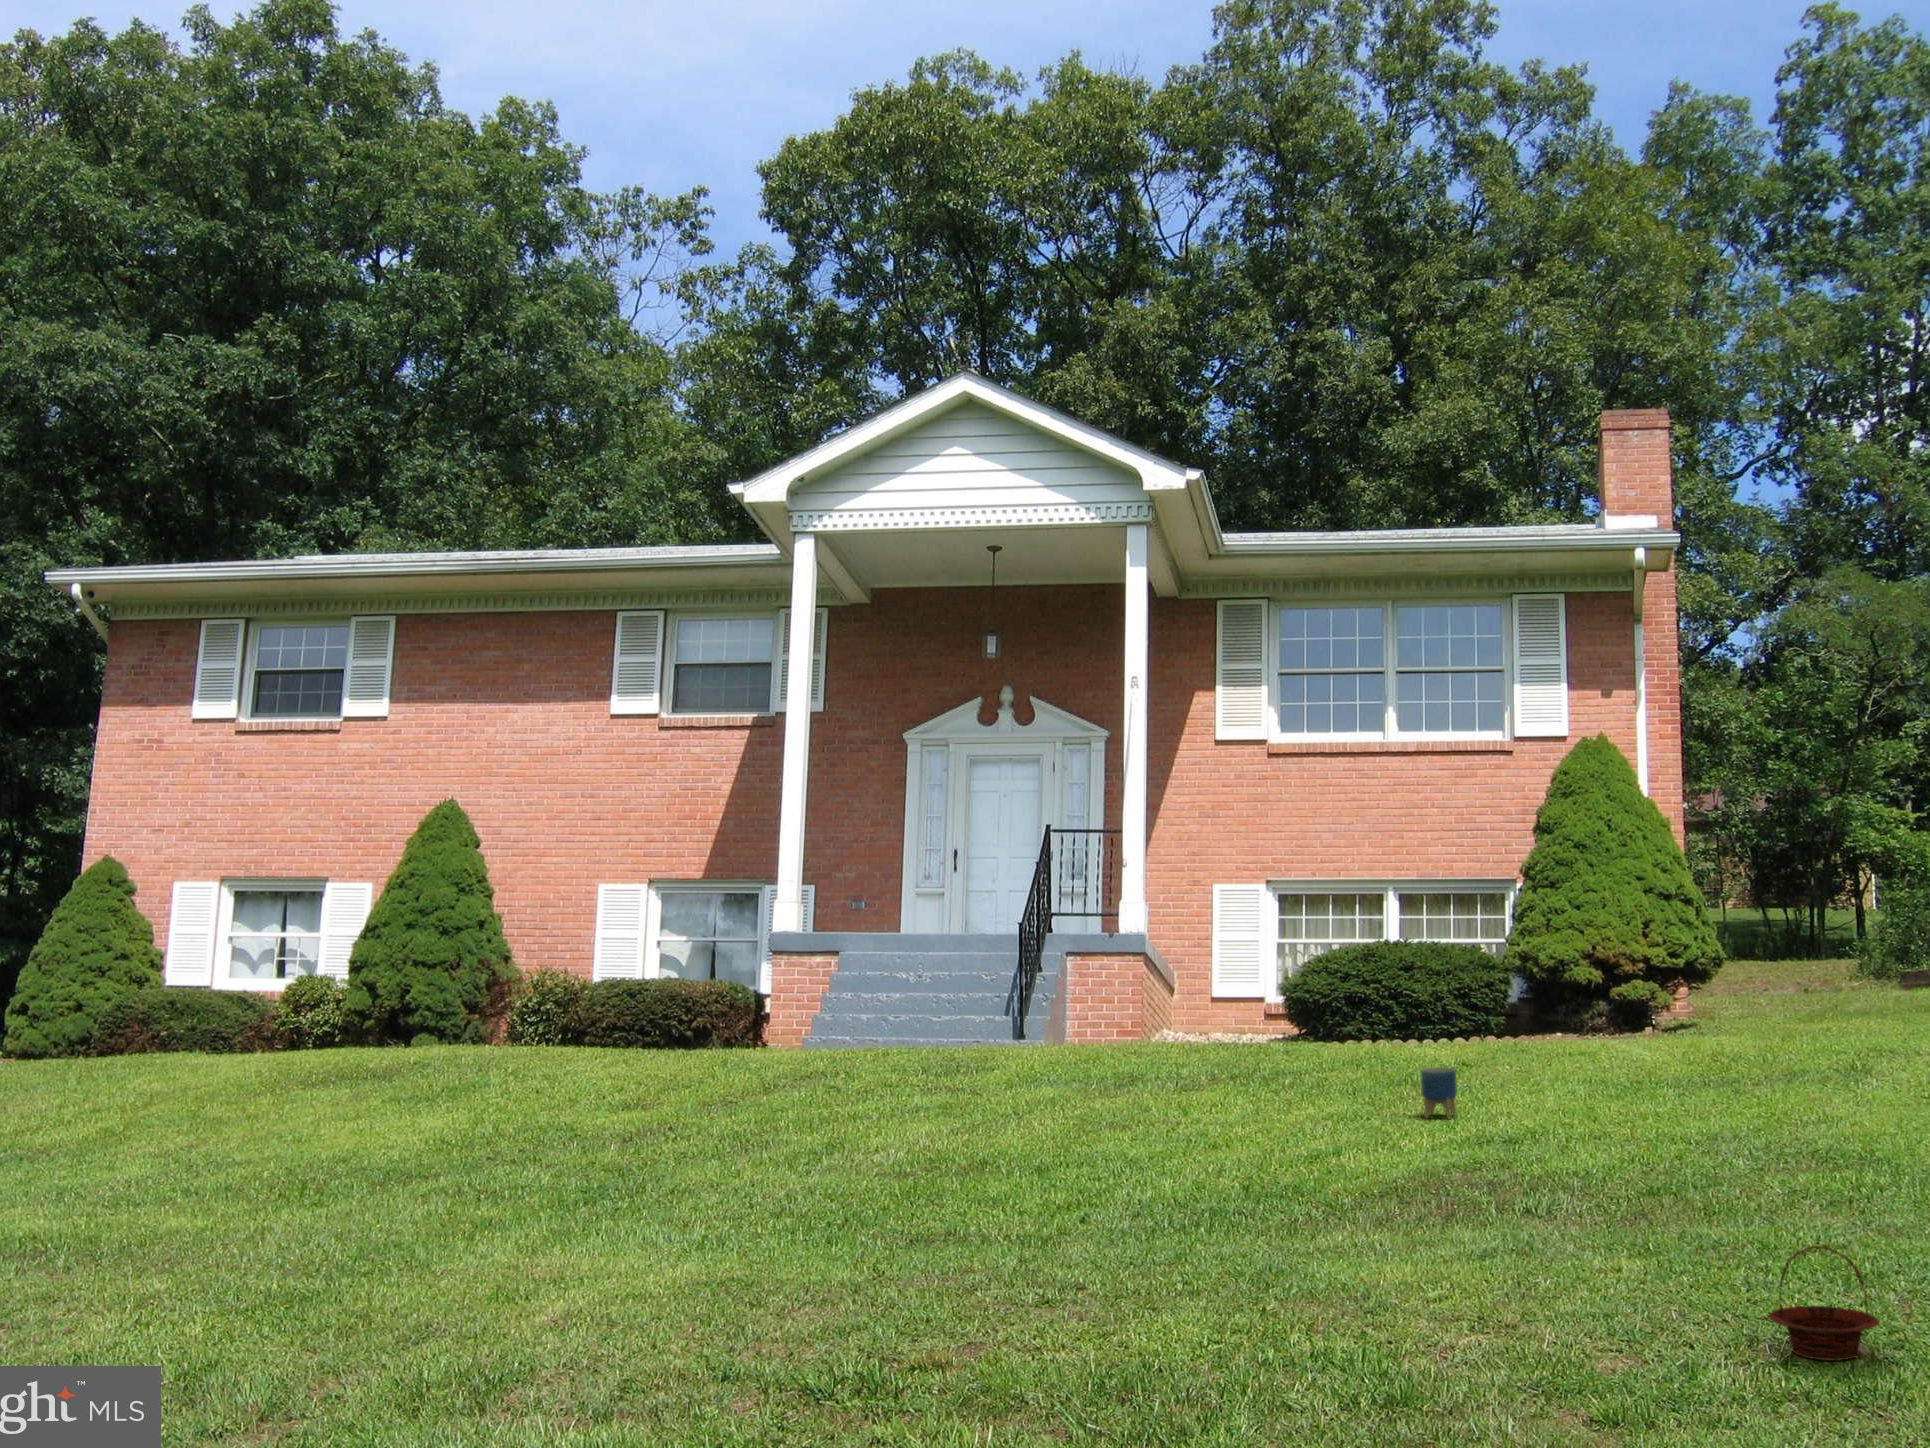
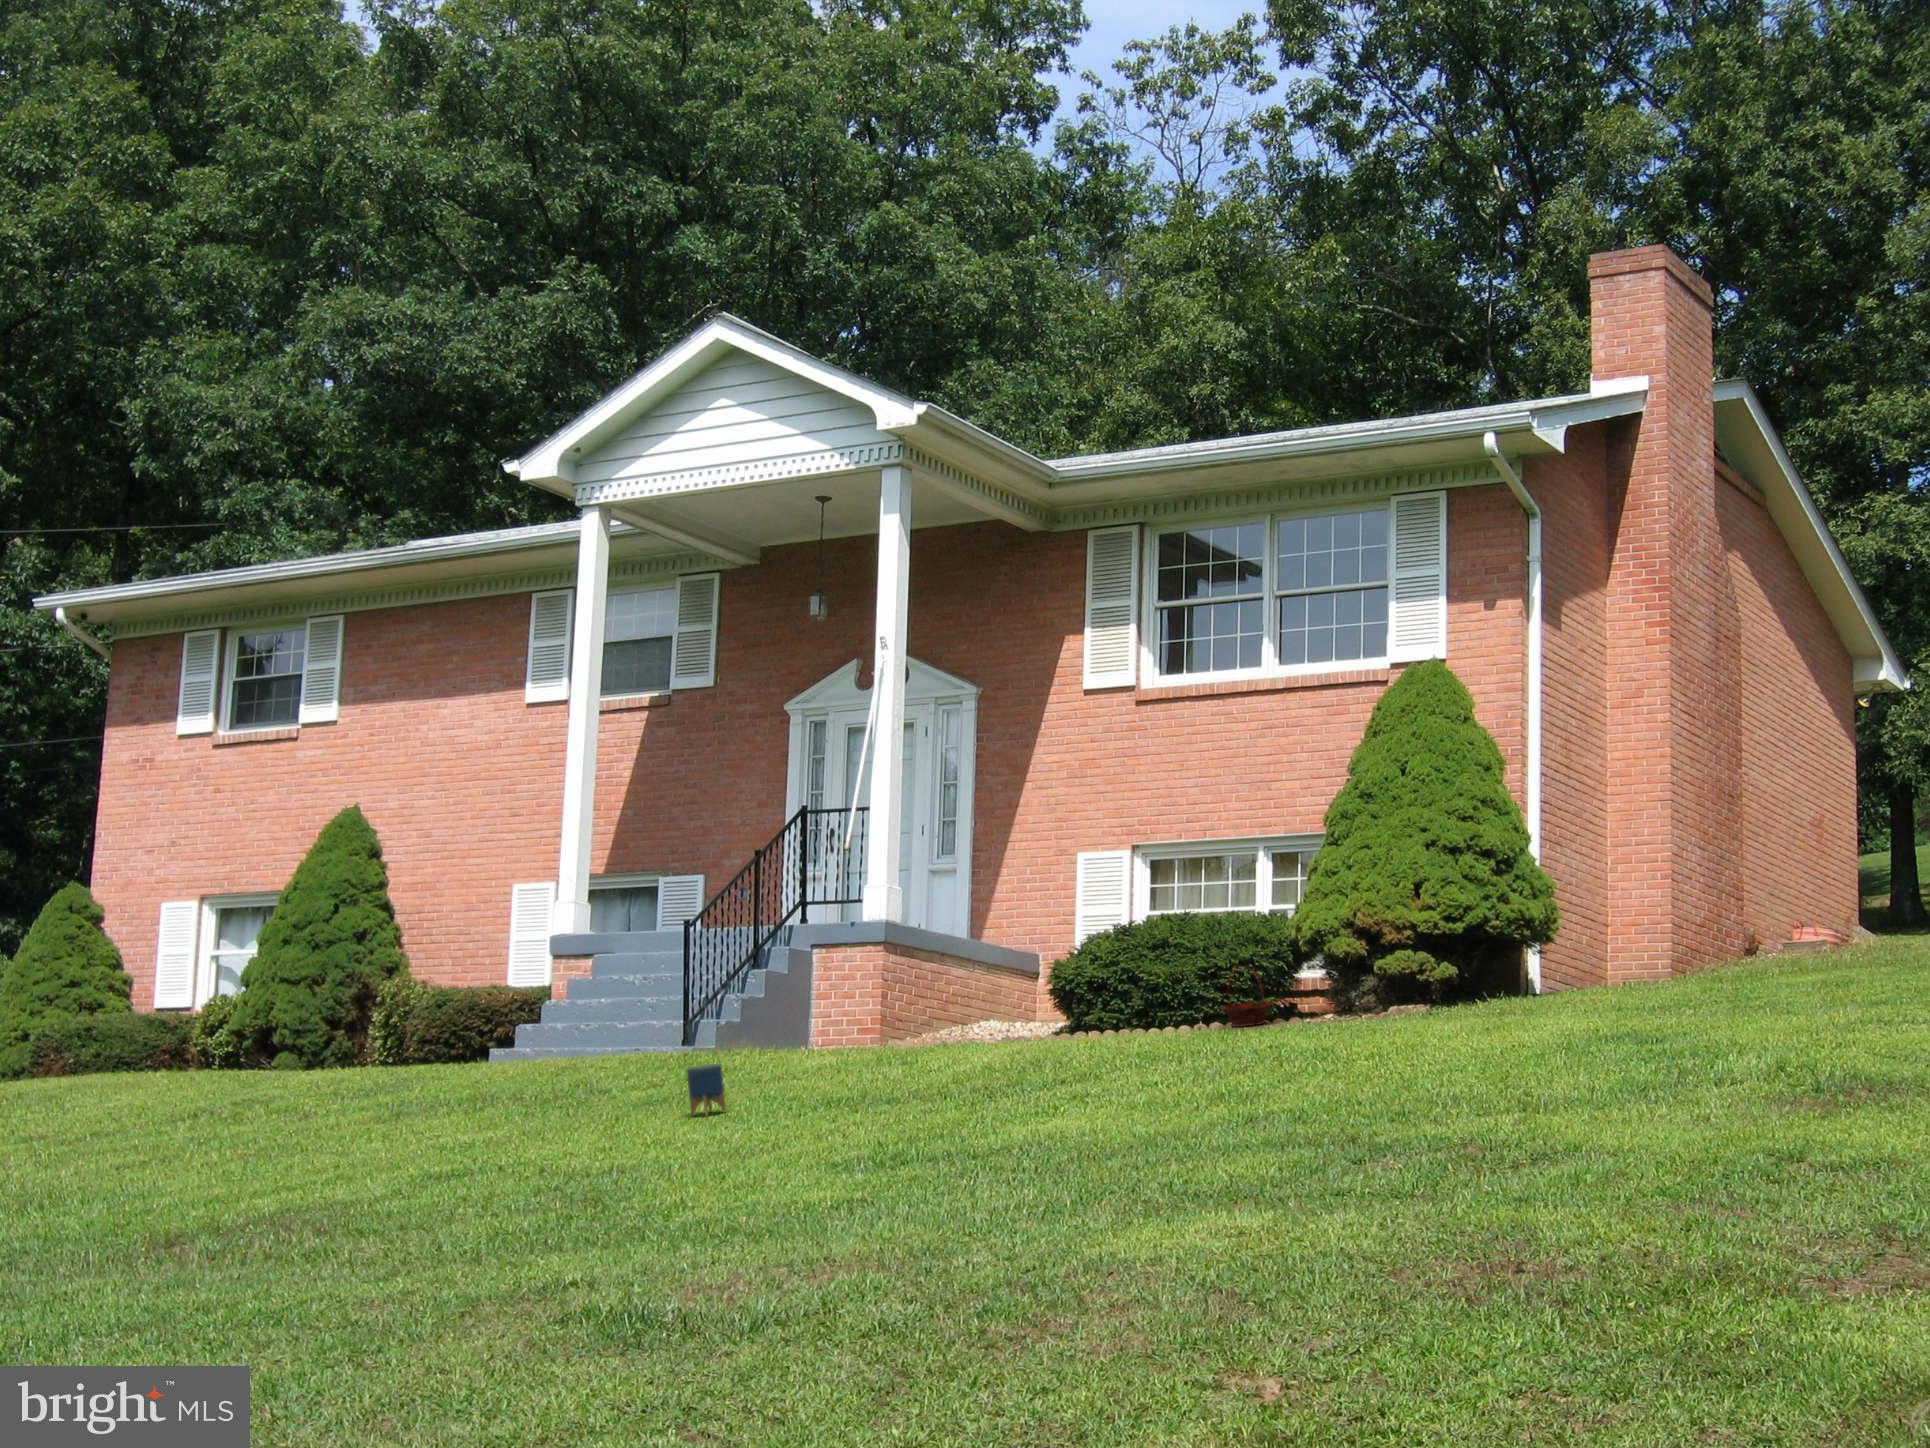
basket: present [1768,1246,1880,1361] -> present [1219,968,1274,1027]

